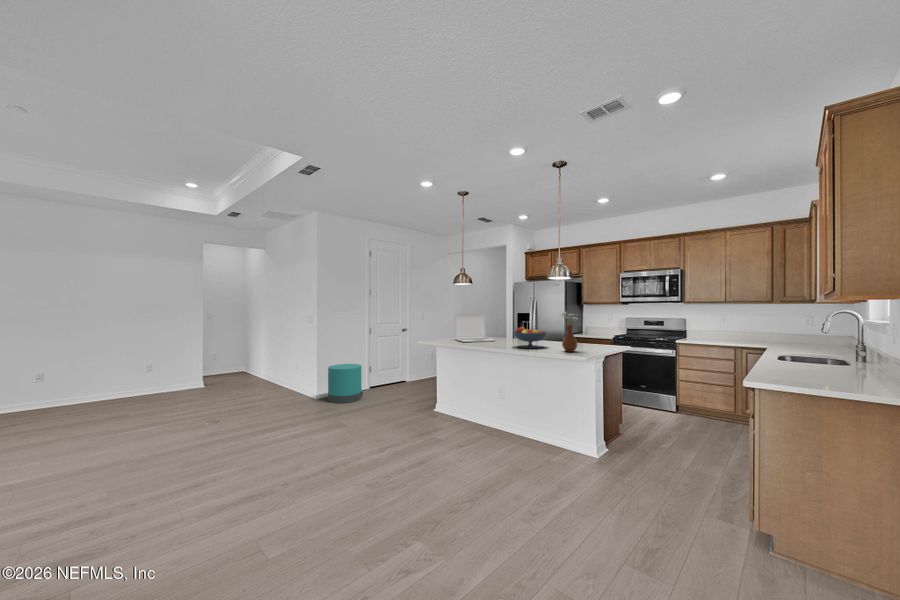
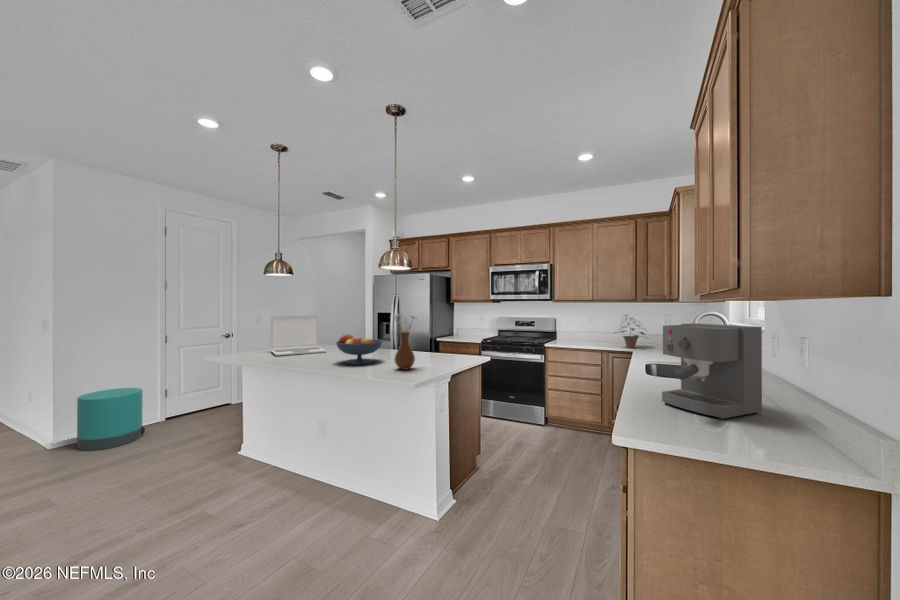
potted plant: none [747,315,789,346] -> present [620,315,645,348]
coffee maker: none [787,318,873,384] -> present [662,323,762,420]

